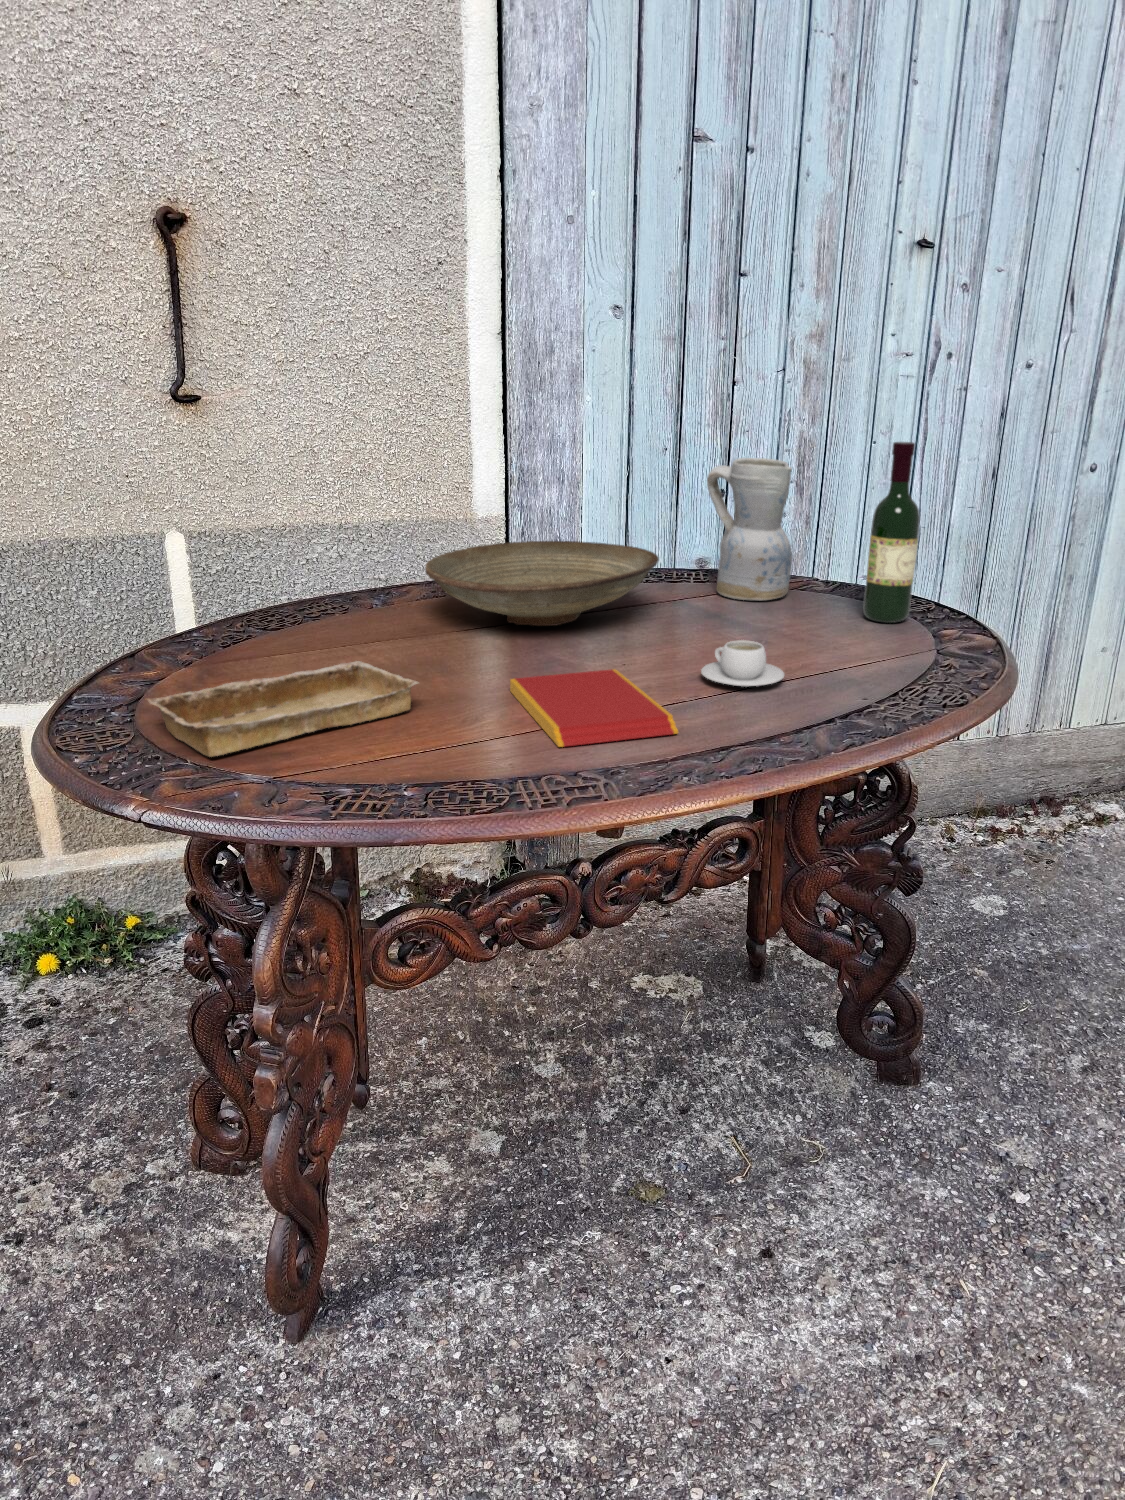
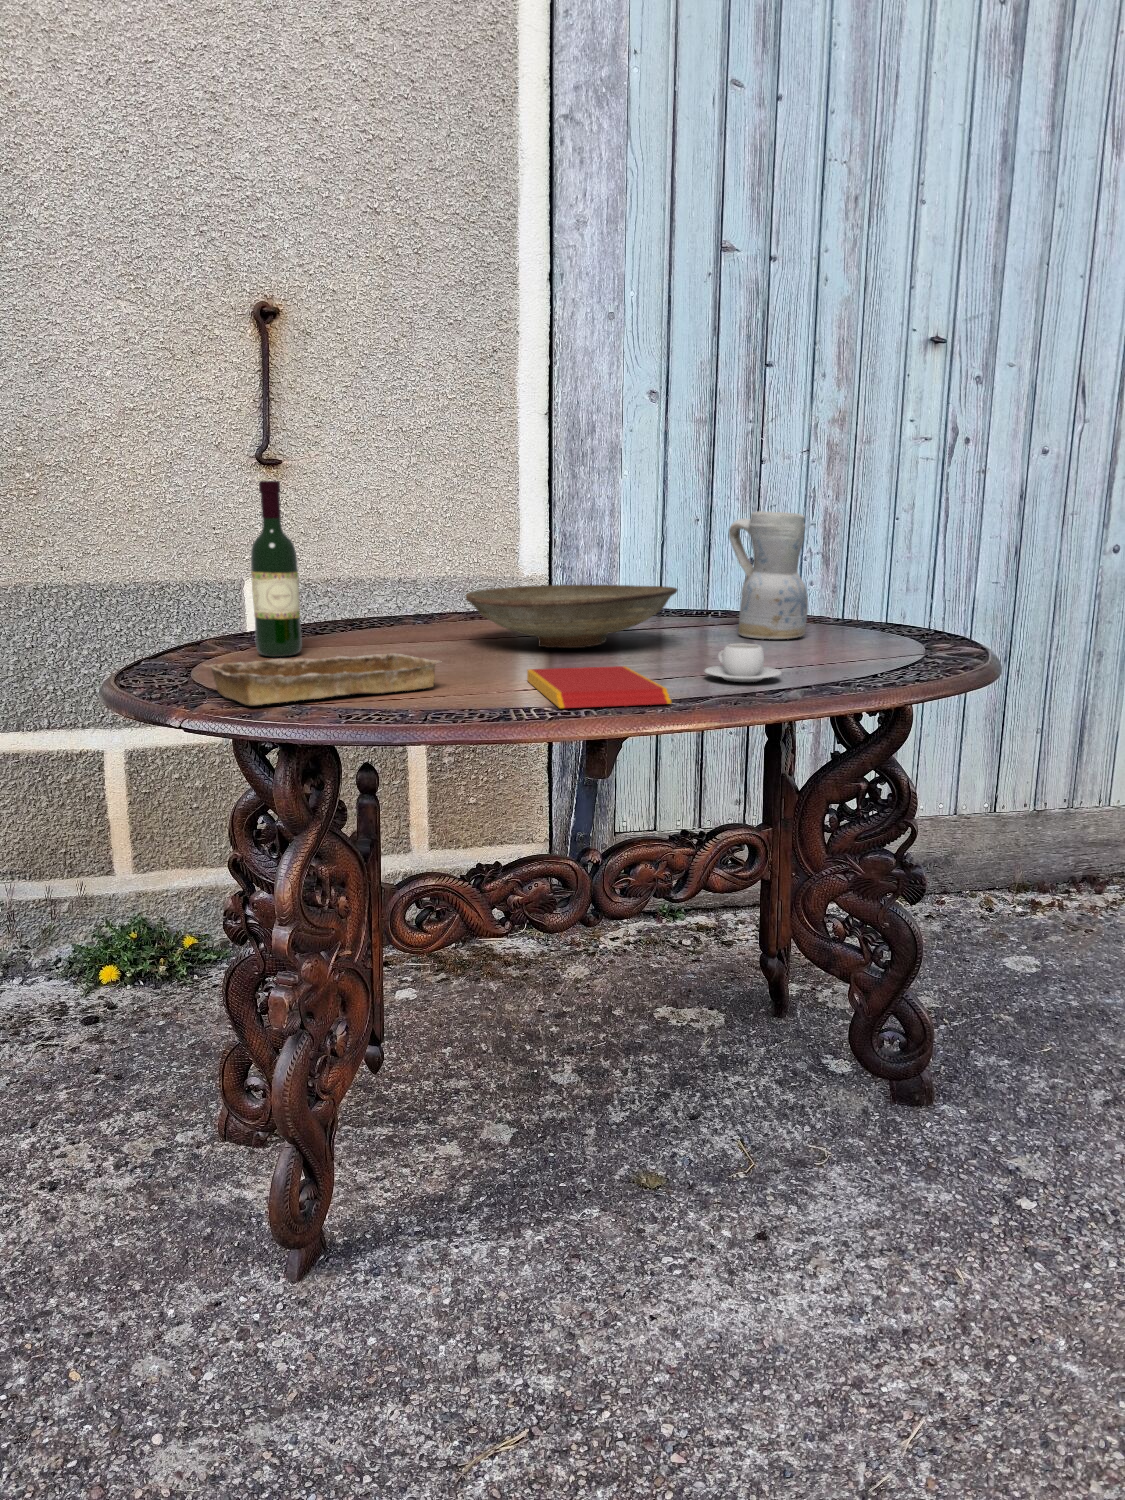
wine bottle: present [863,442,920,623] -> present [251,481,302,657]

